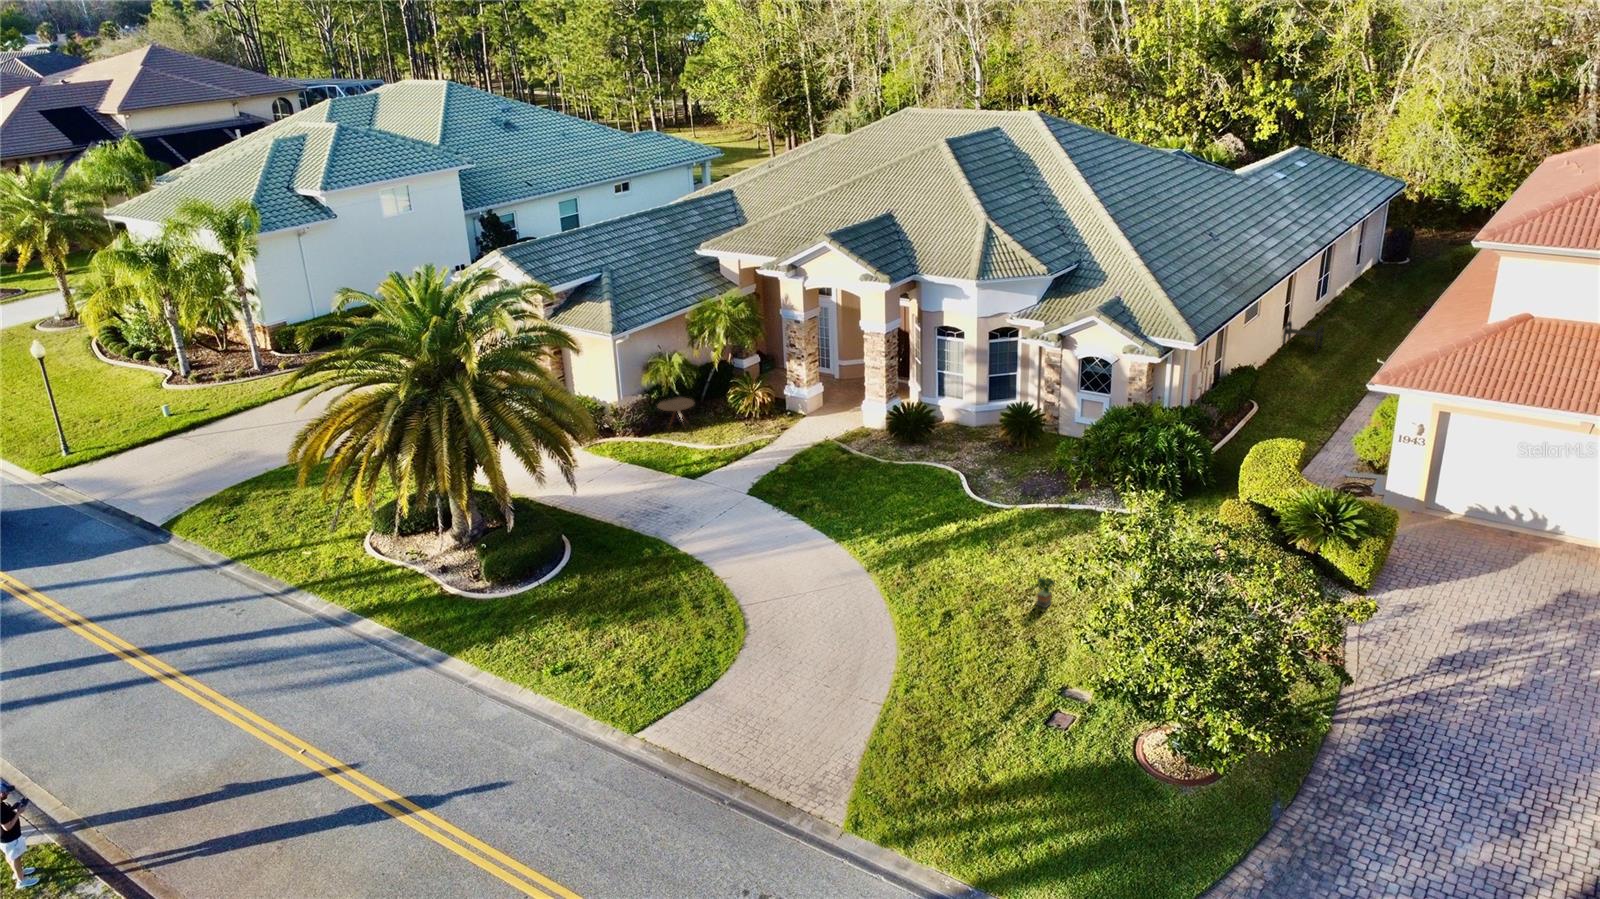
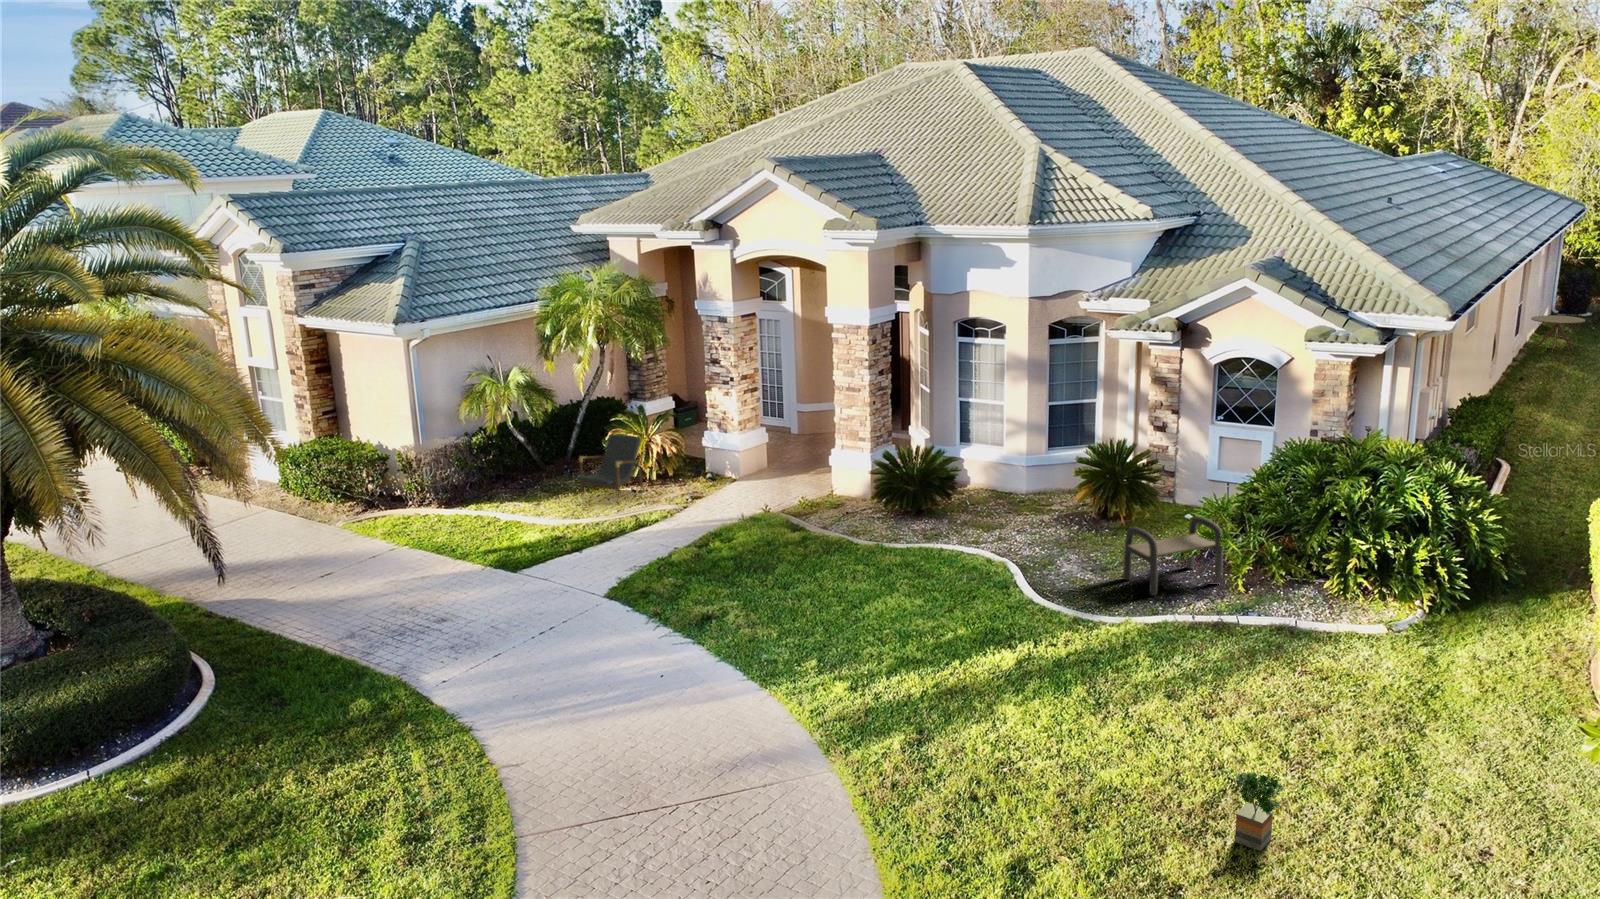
bench: present [1283,321,1324,352] -> present [1123,516,1223,596]
lounge chair: none [715,391,752,434] -> present [578,434,643,504]
round table: present [658,398,694,423] -> present [1531,315,1585,352]

